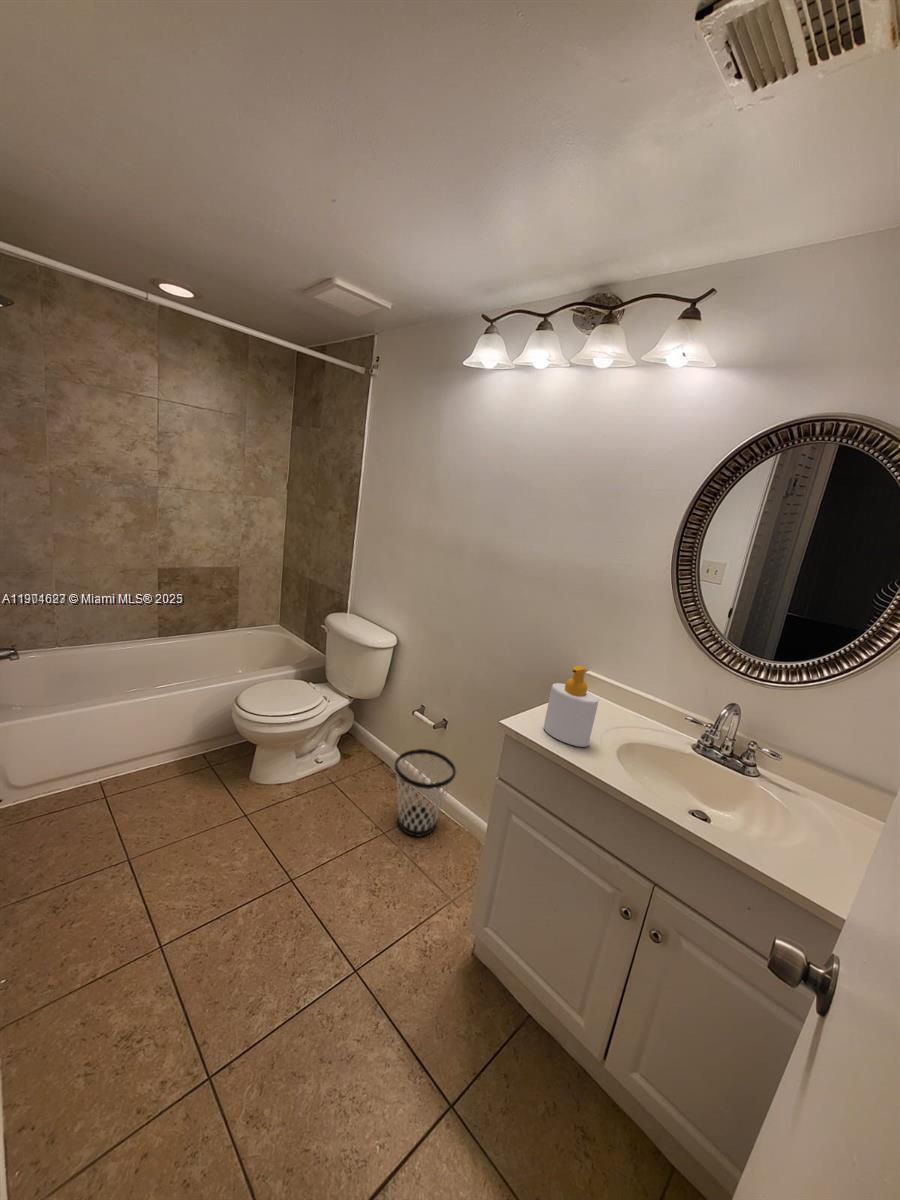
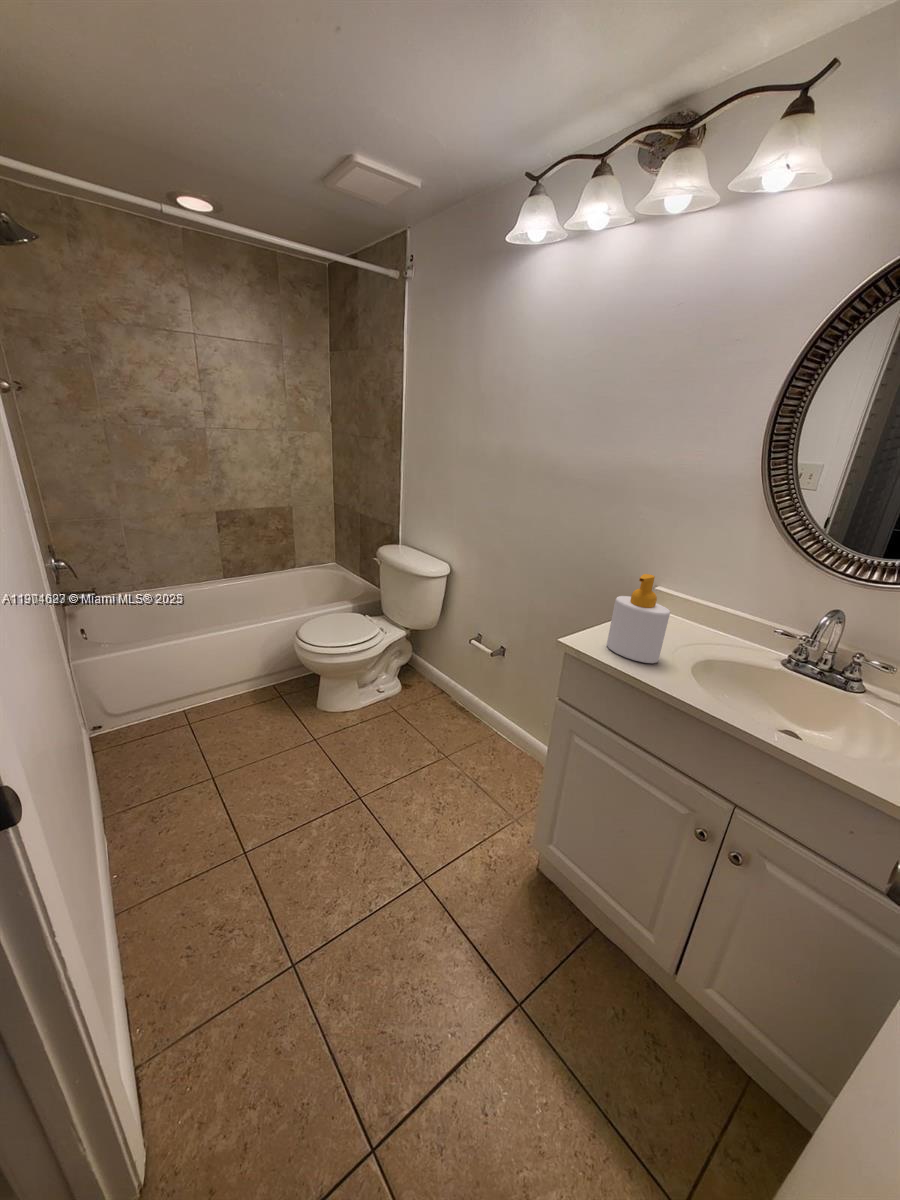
wastebasket: present [395,749,456,836] -> none [453,677,515,761]

